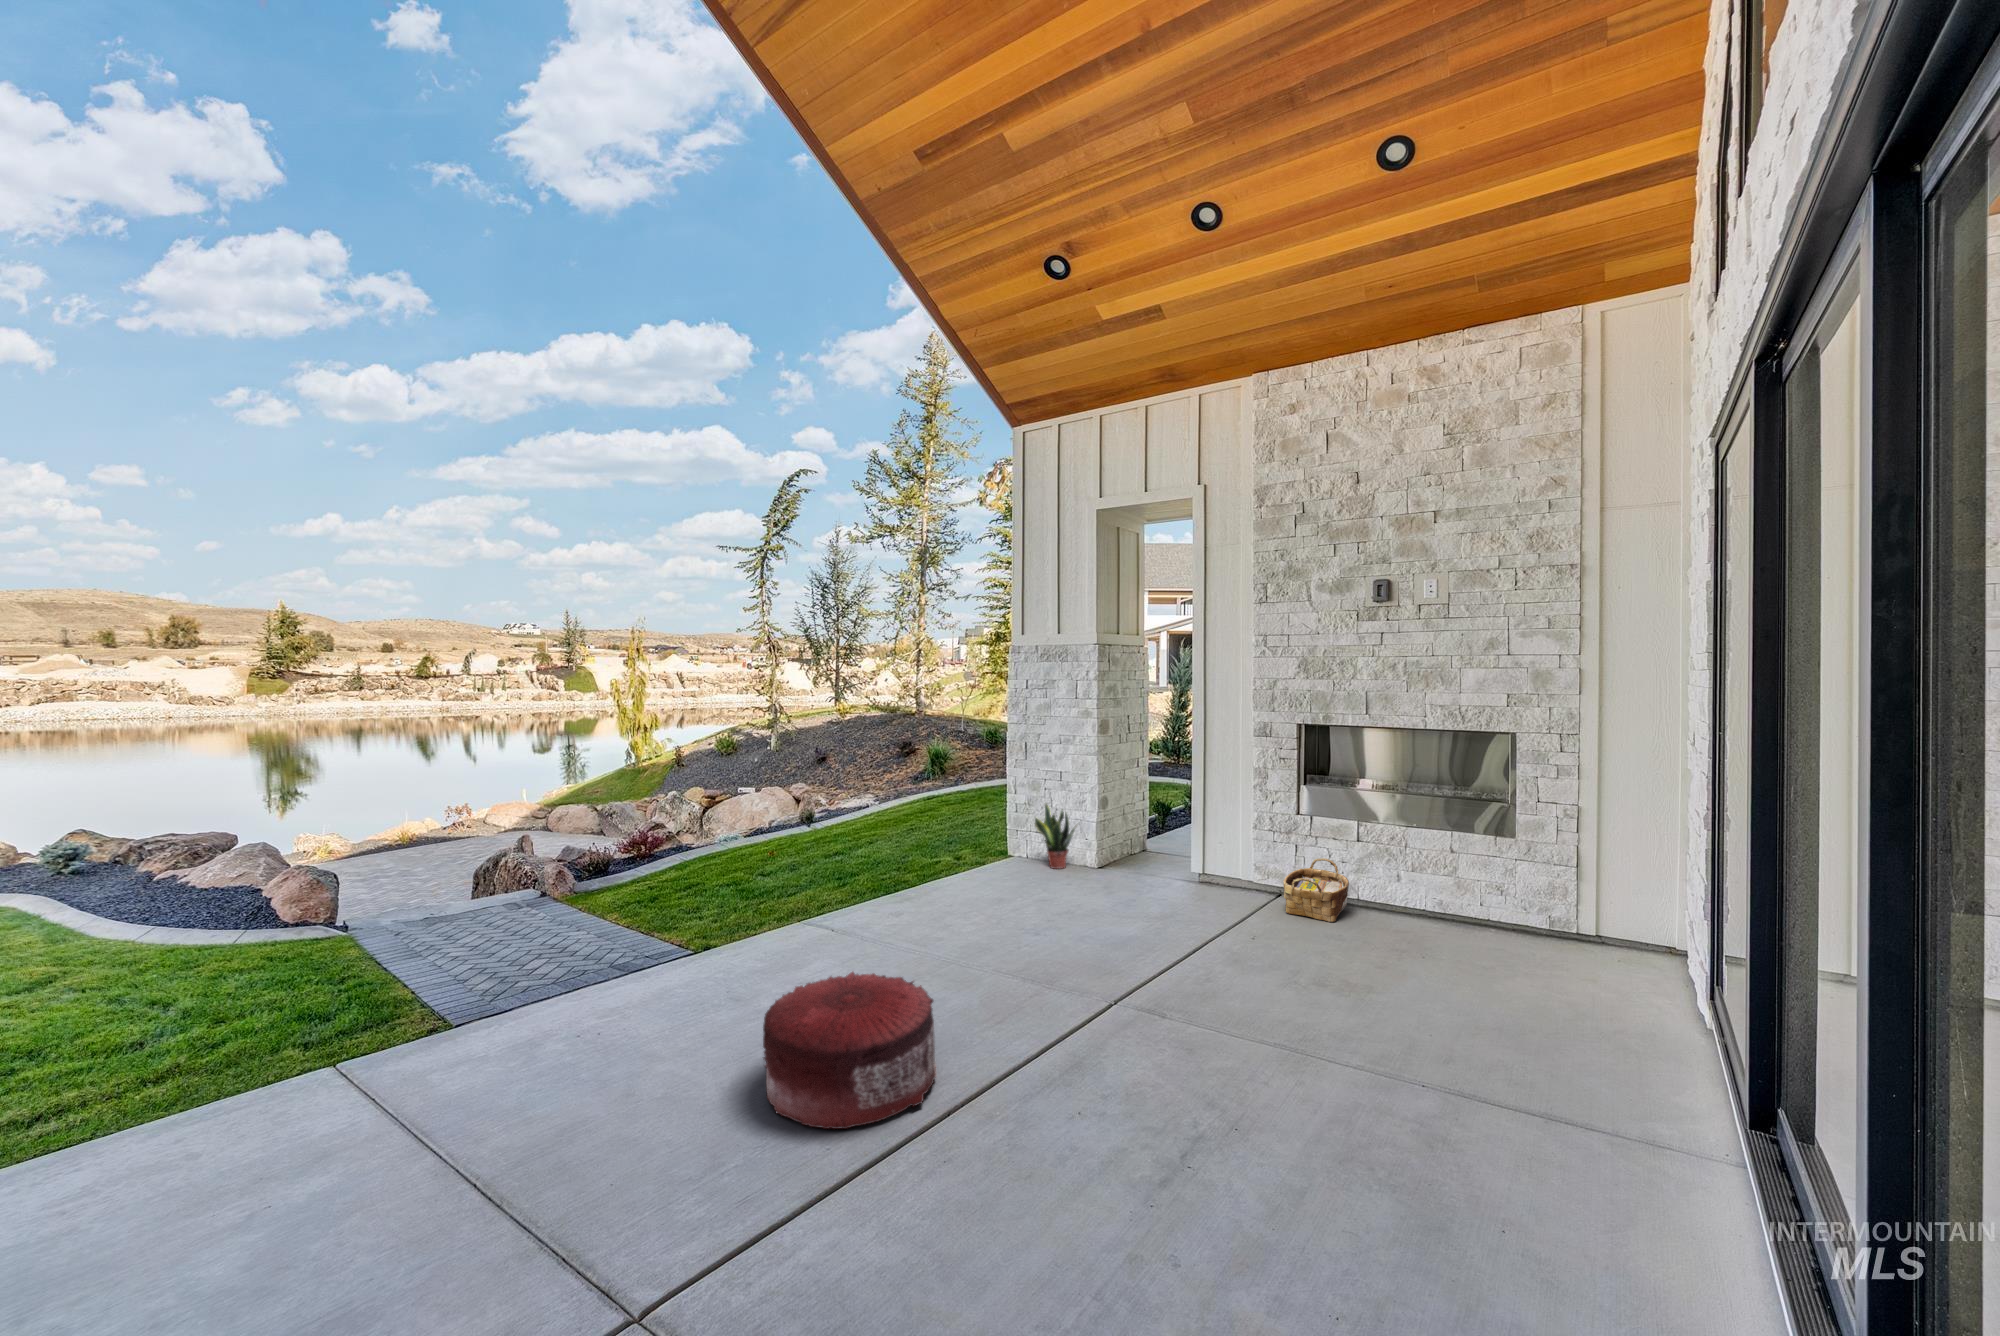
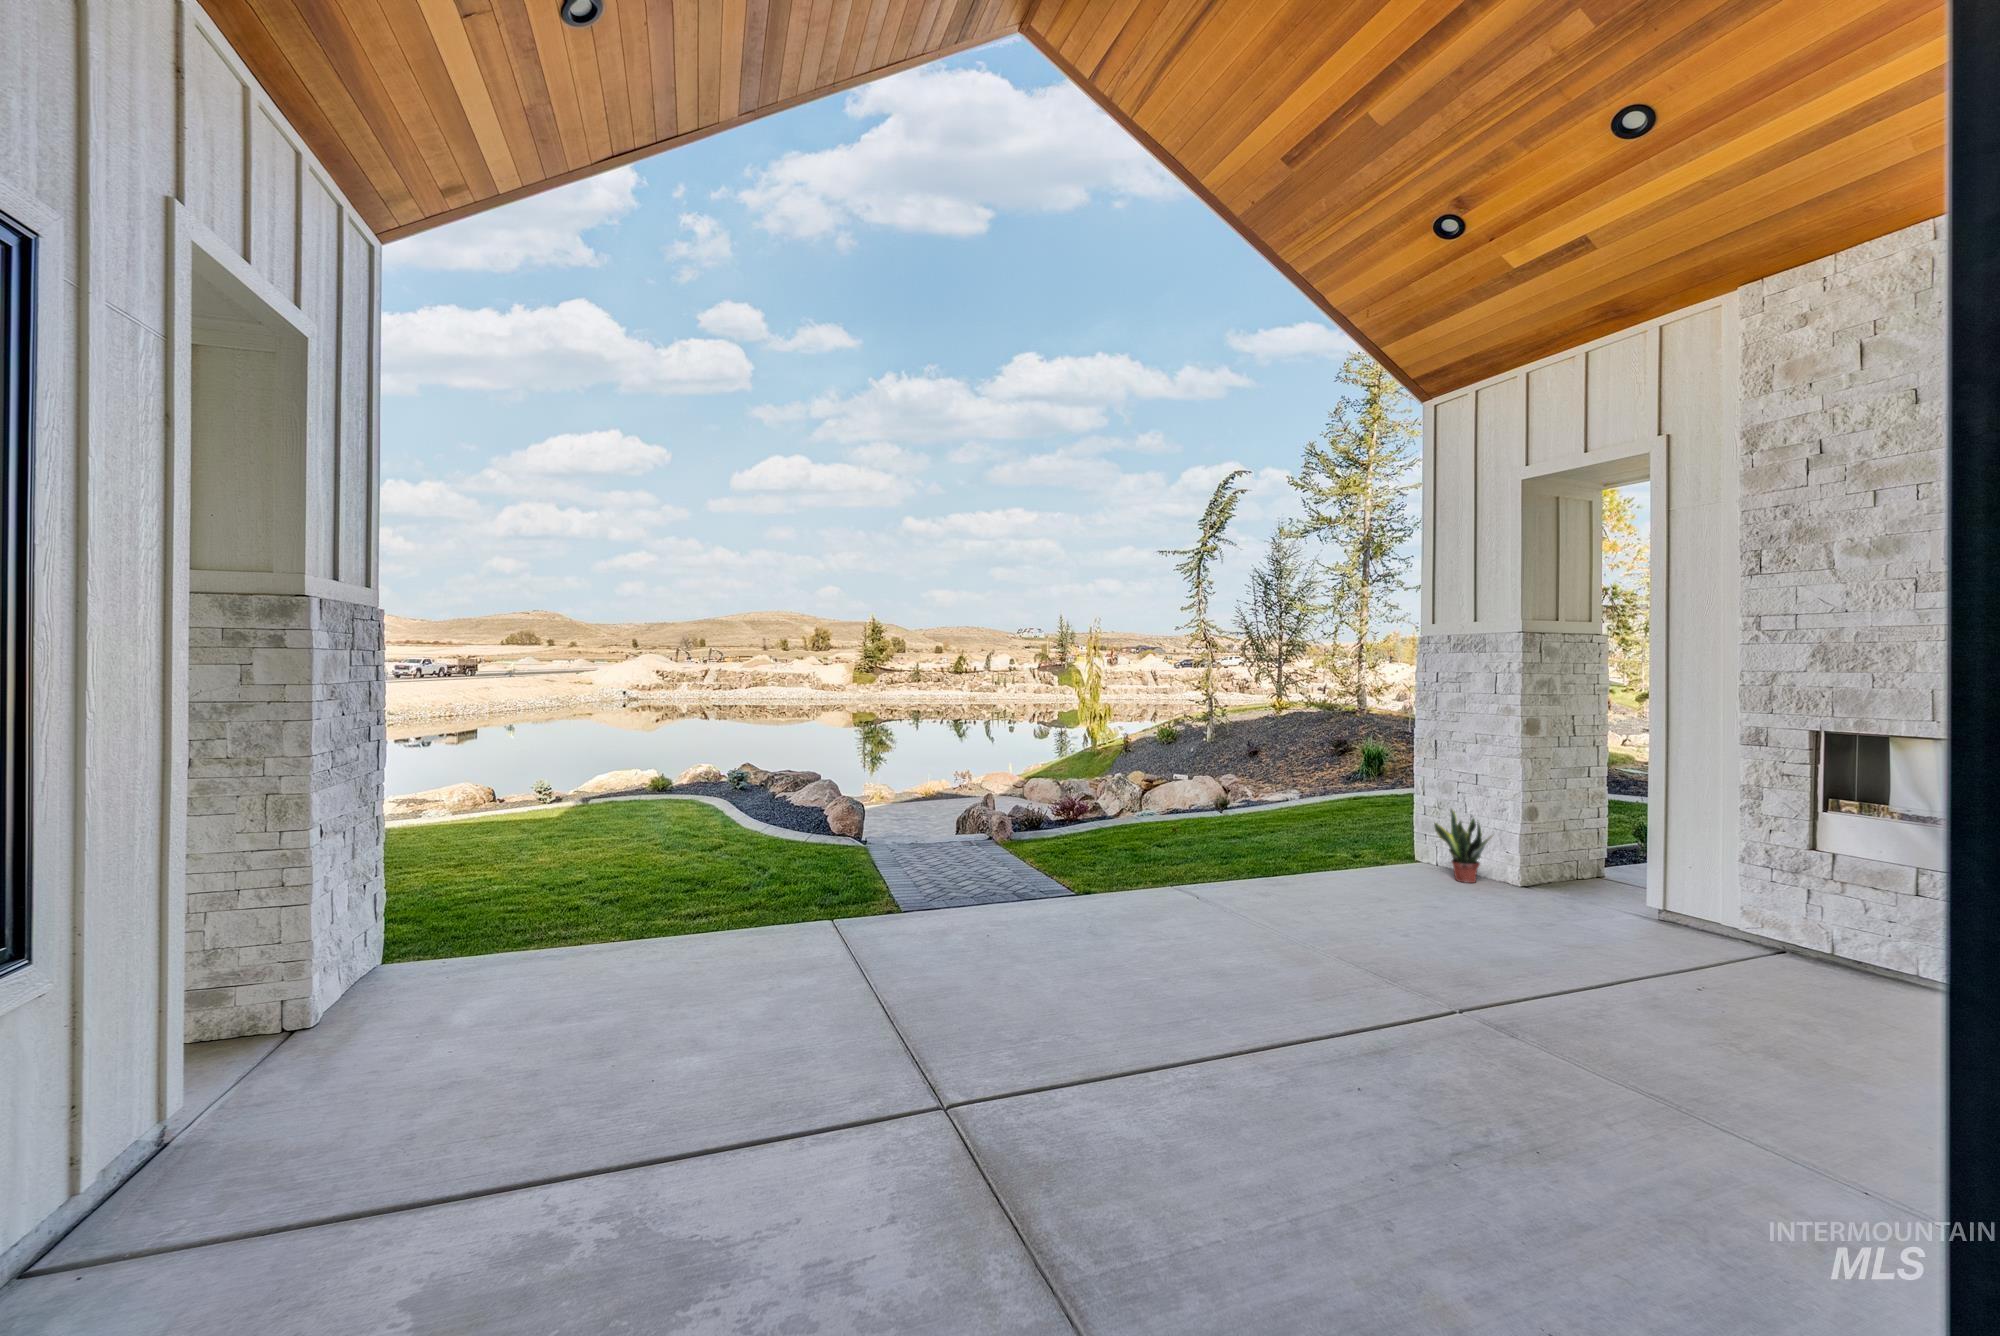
woven basket: present [1283,858,1349,922] -> none [1771,917,1898,1003]
pouf: present [763,972,937,1129] -> none [1068,923,1219,1046]

